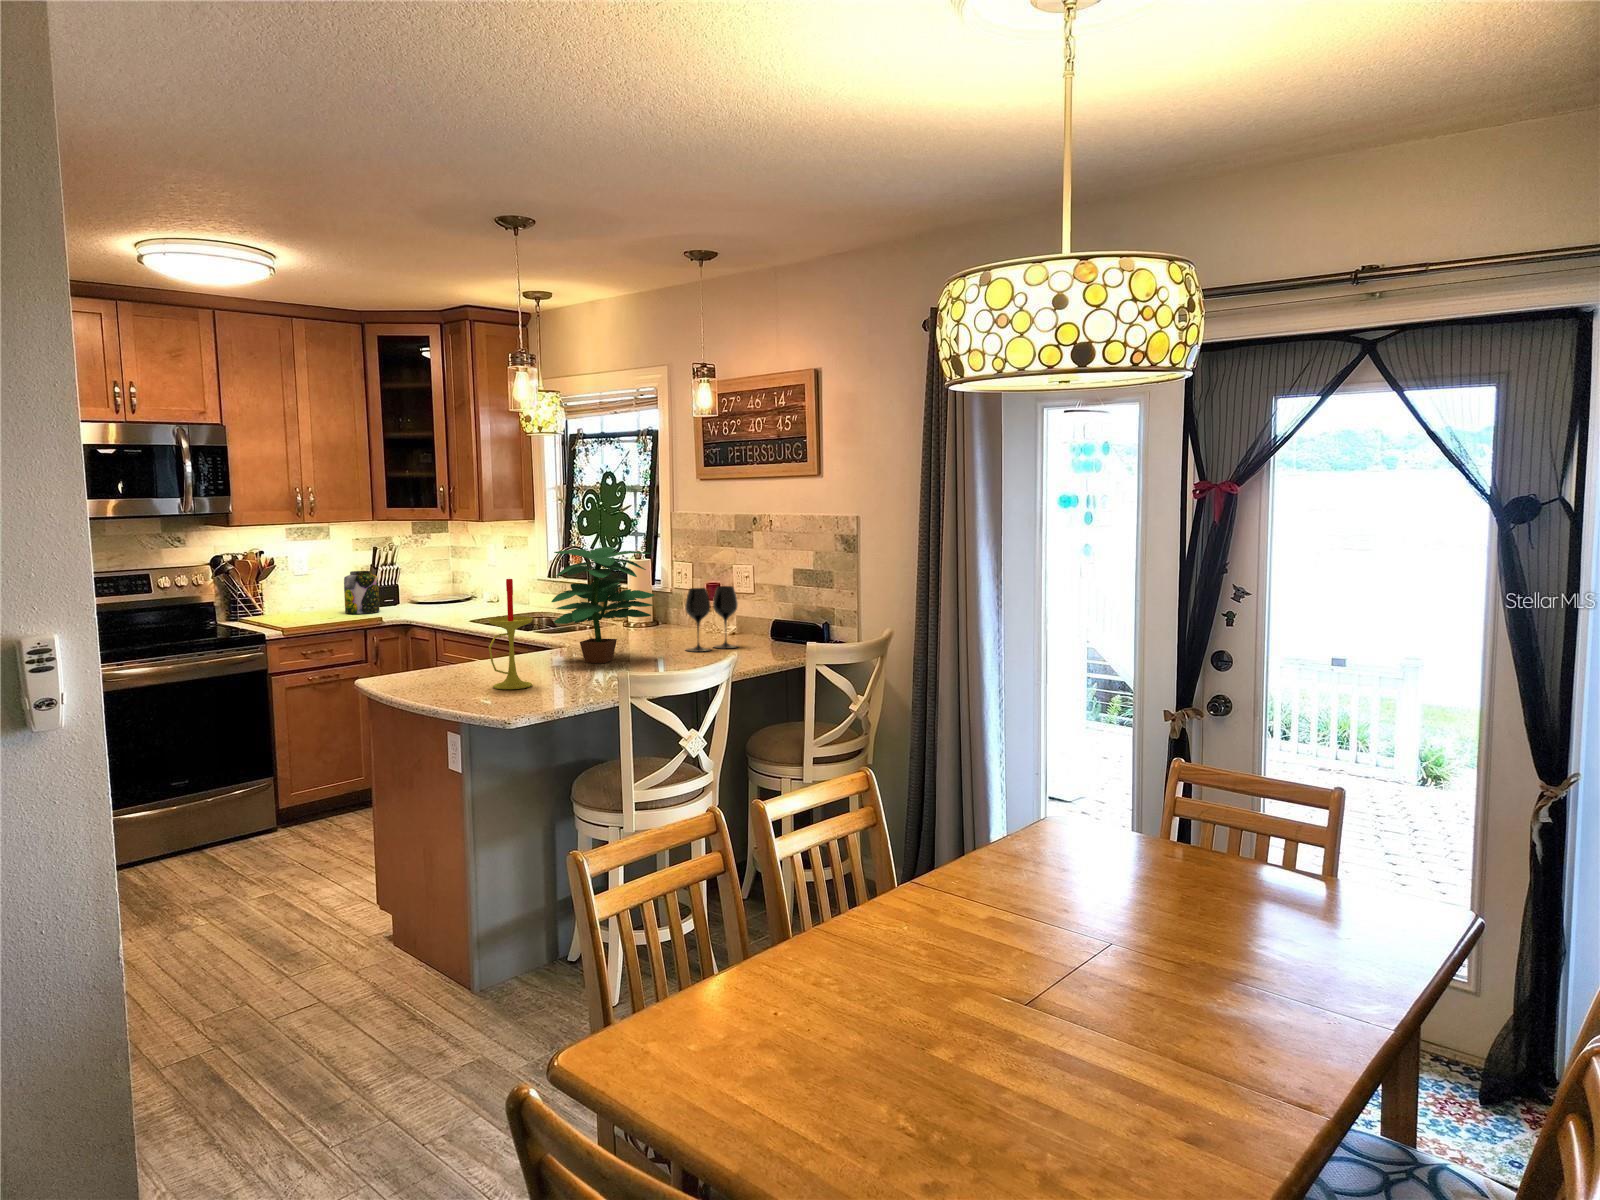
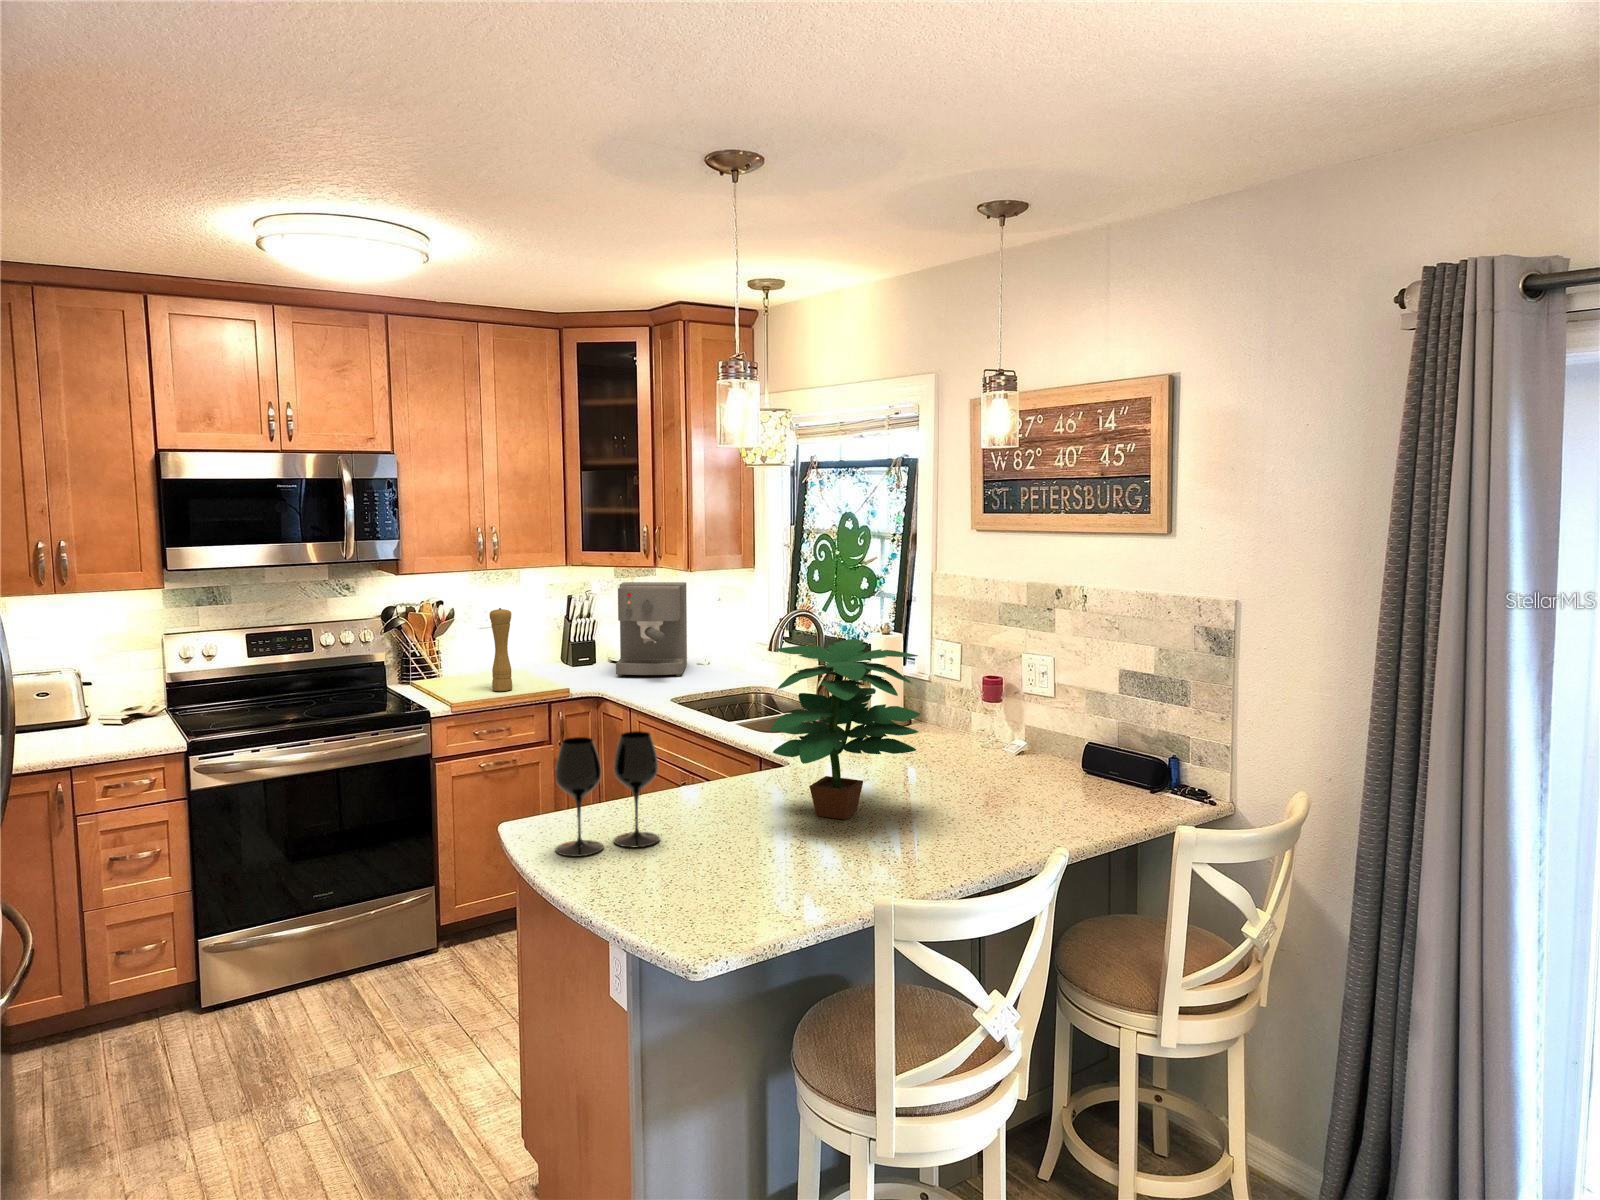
coffee maker: none [420,534,480,609] -> present [616,582,687,676]
pepper mill: none [312,553,333,620] -> present [489,608,512,691]
jar: present [344,571,380,614] -> none [529,627,569,680]
candle: present [488,579,533,689] -> none [670,709,740,891]
wine glass: present [685,586,738,652] -> present [555,731,660,856]

